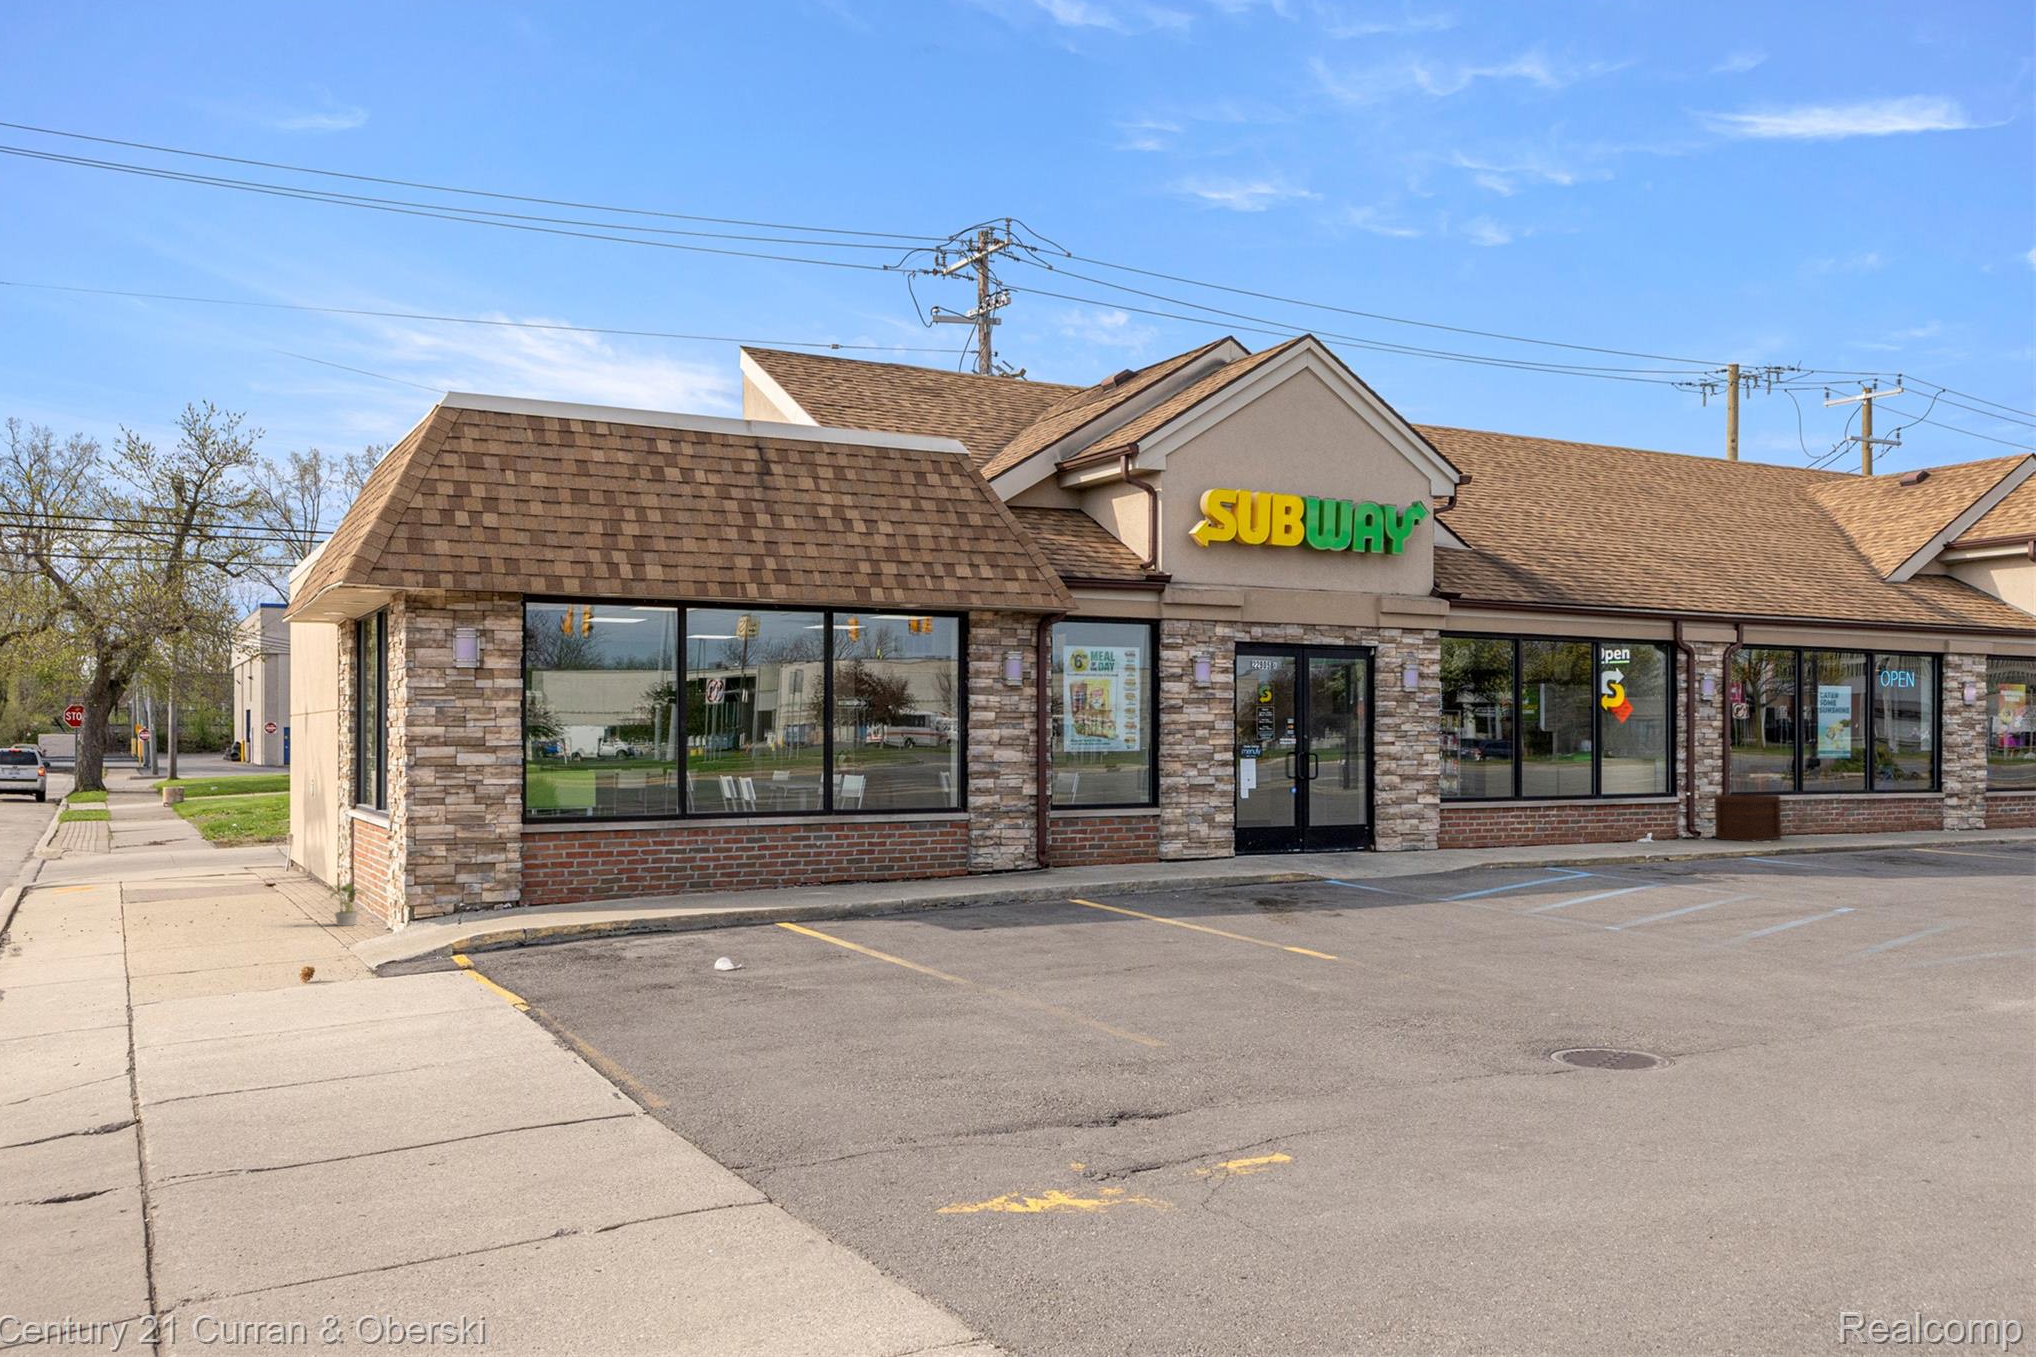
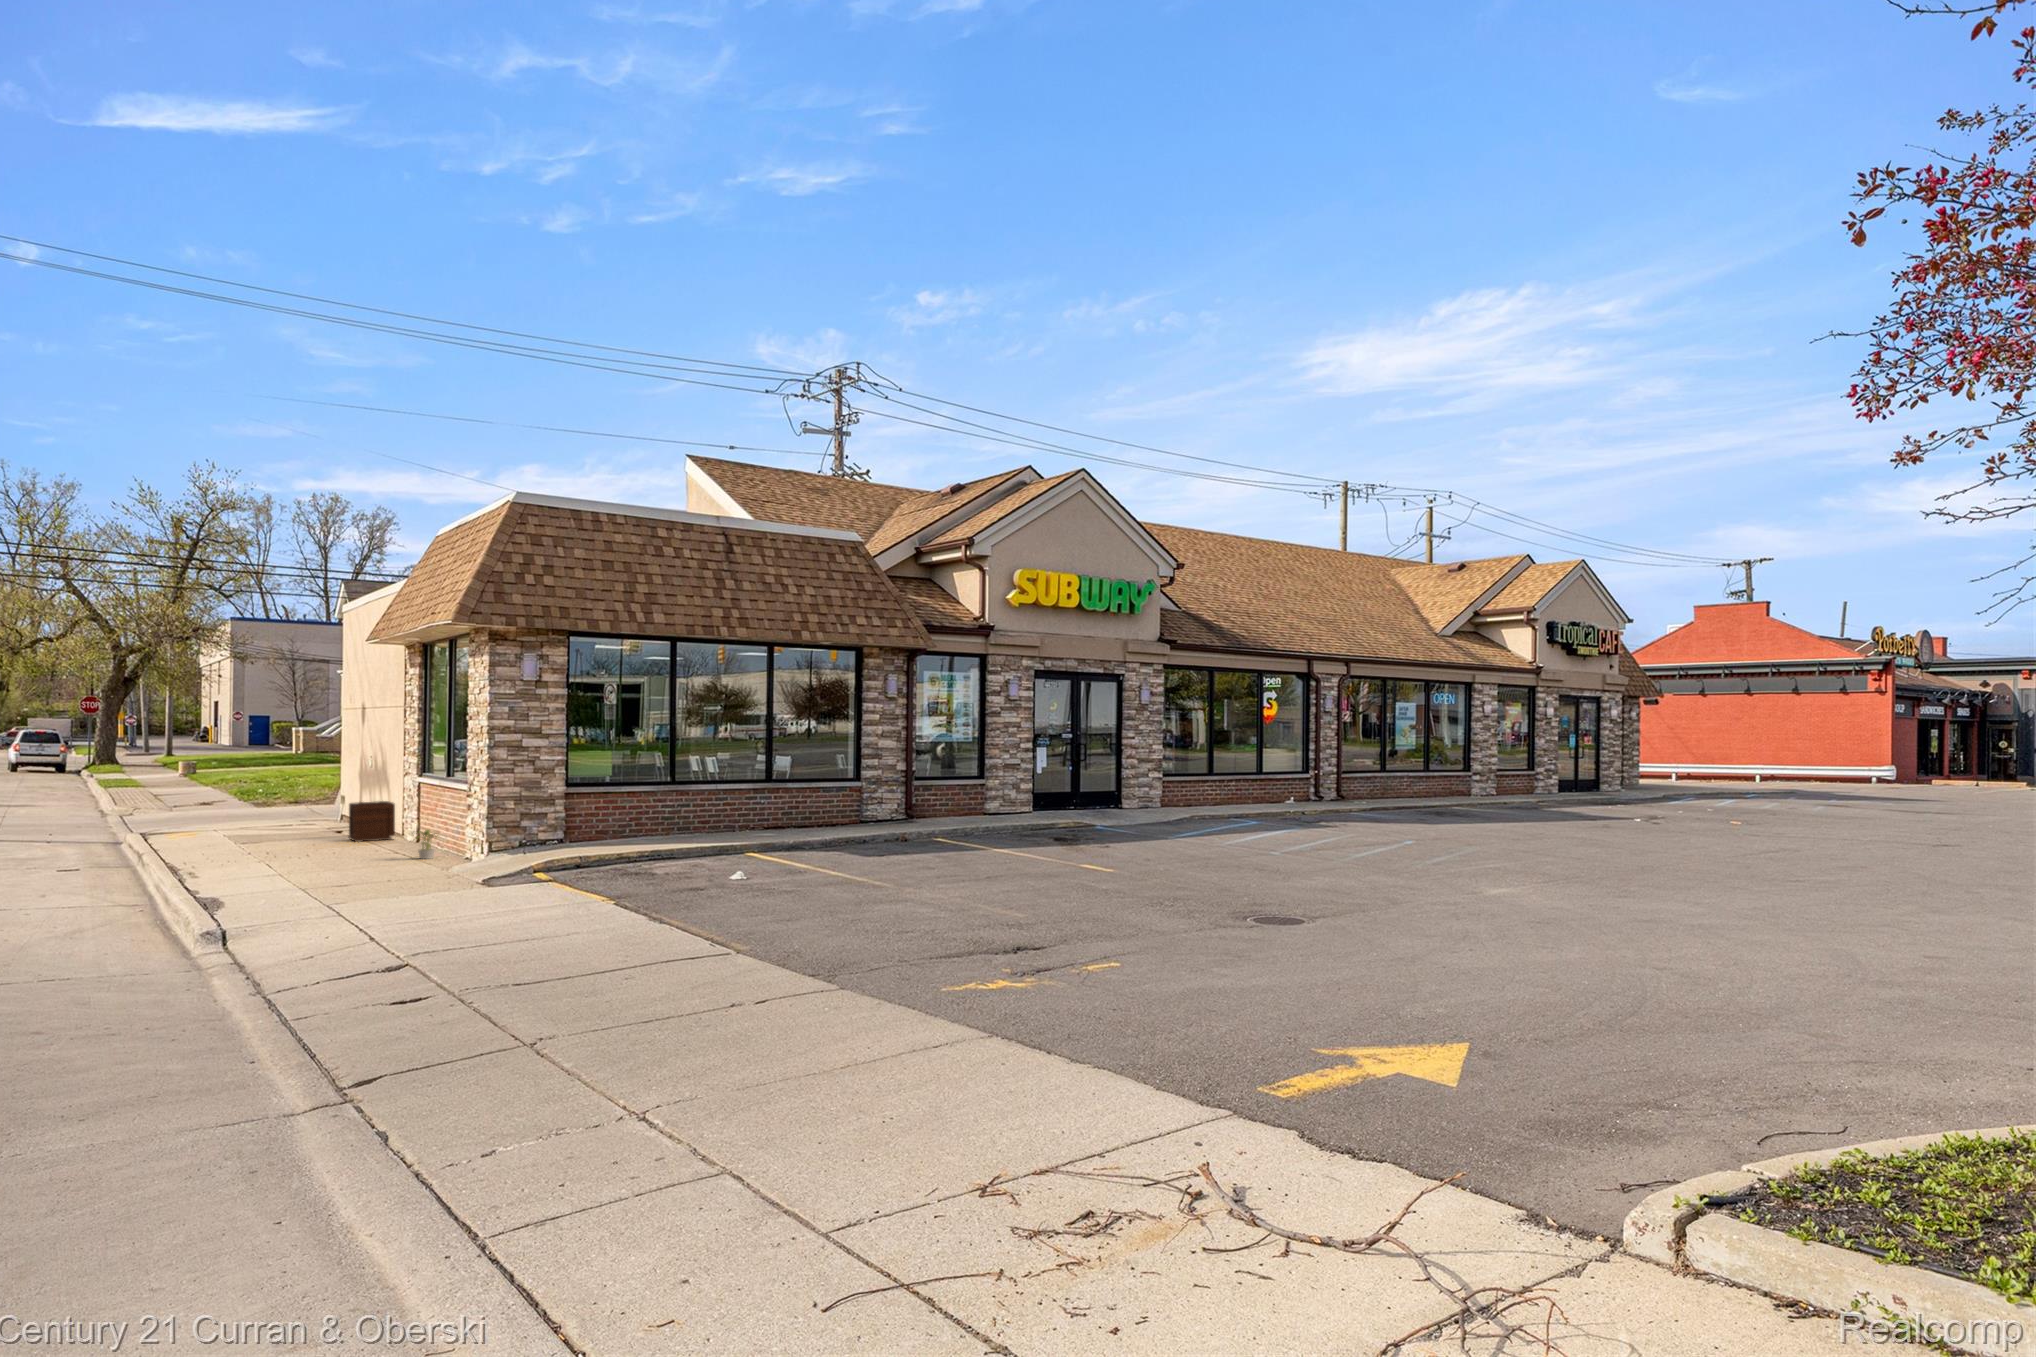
wooden crate: present [1714,794,1781,841] -> present [349,801,395,842]

